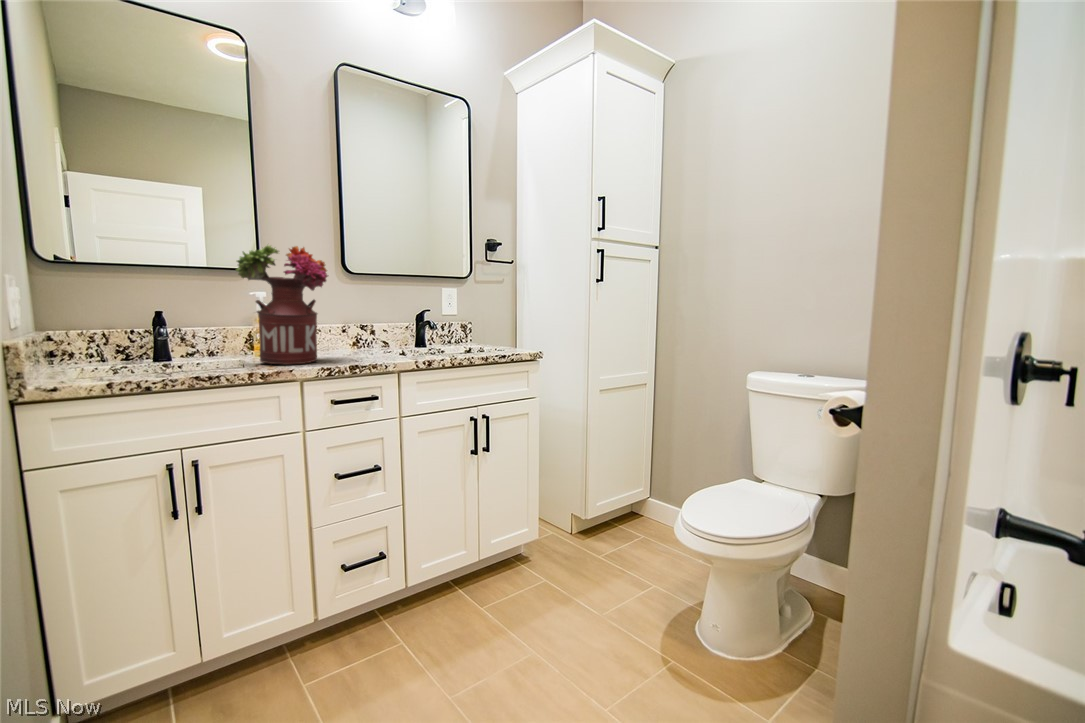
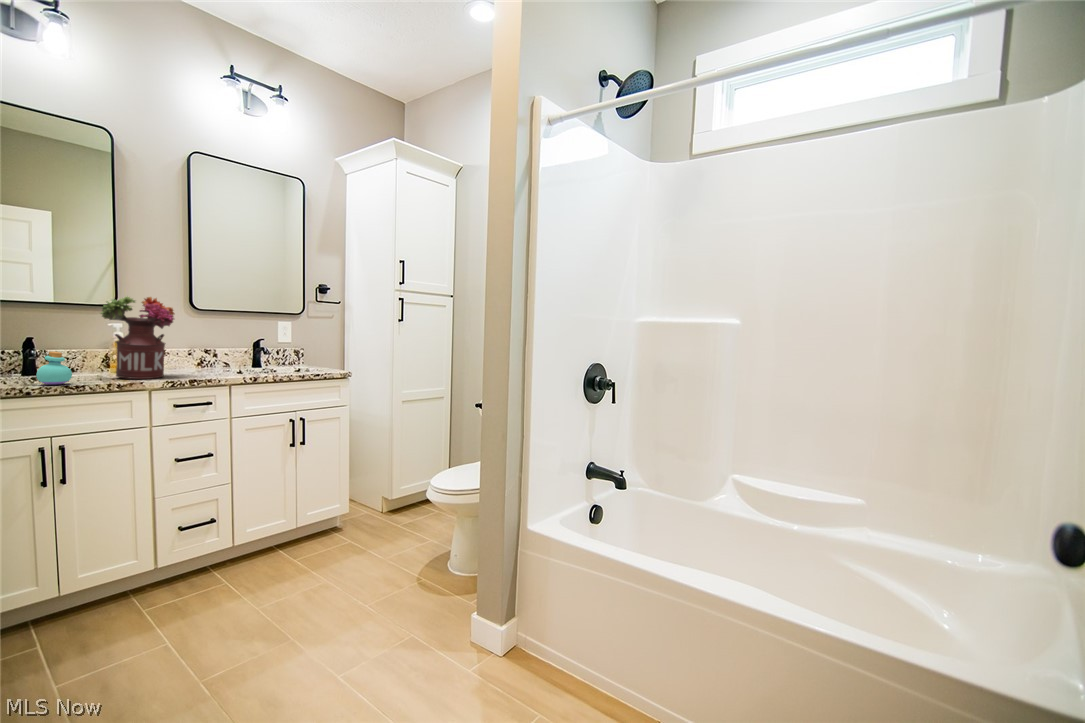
perfume bottle: none [158,325,203,374] -> present [36,352,72,385]

